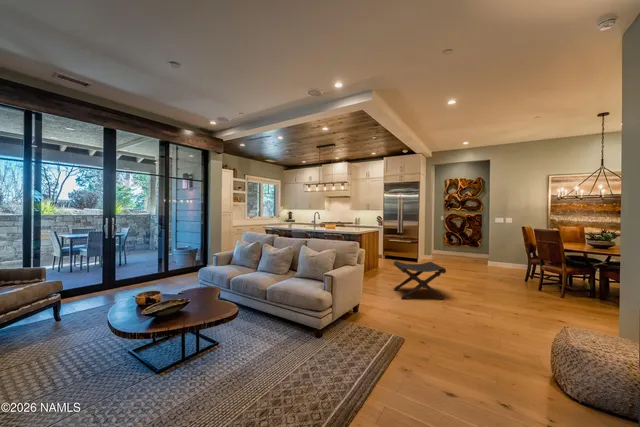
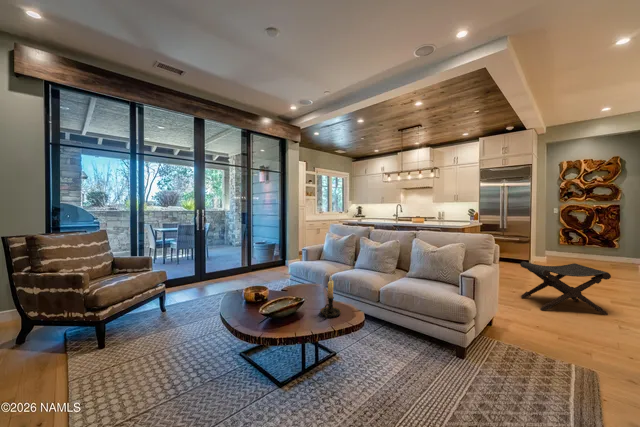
candle holder: none [198,279,217,314] -> present [320,276,341,318]

